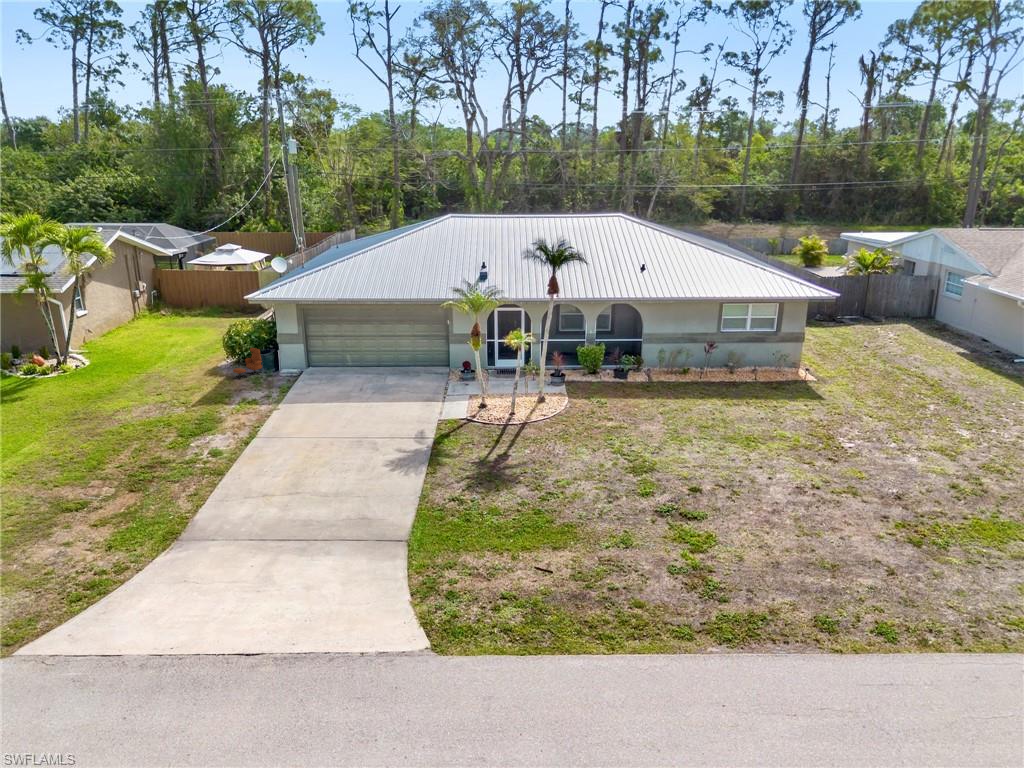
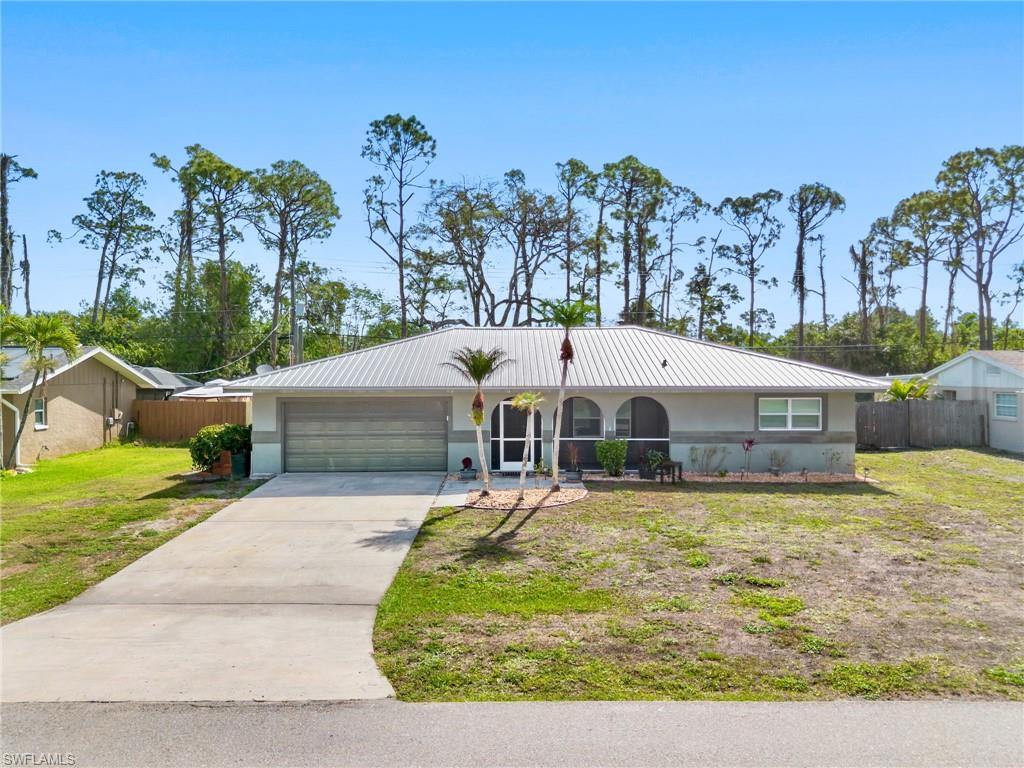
bench: none [630,360,651,383] -> present [660,461,683,484]

